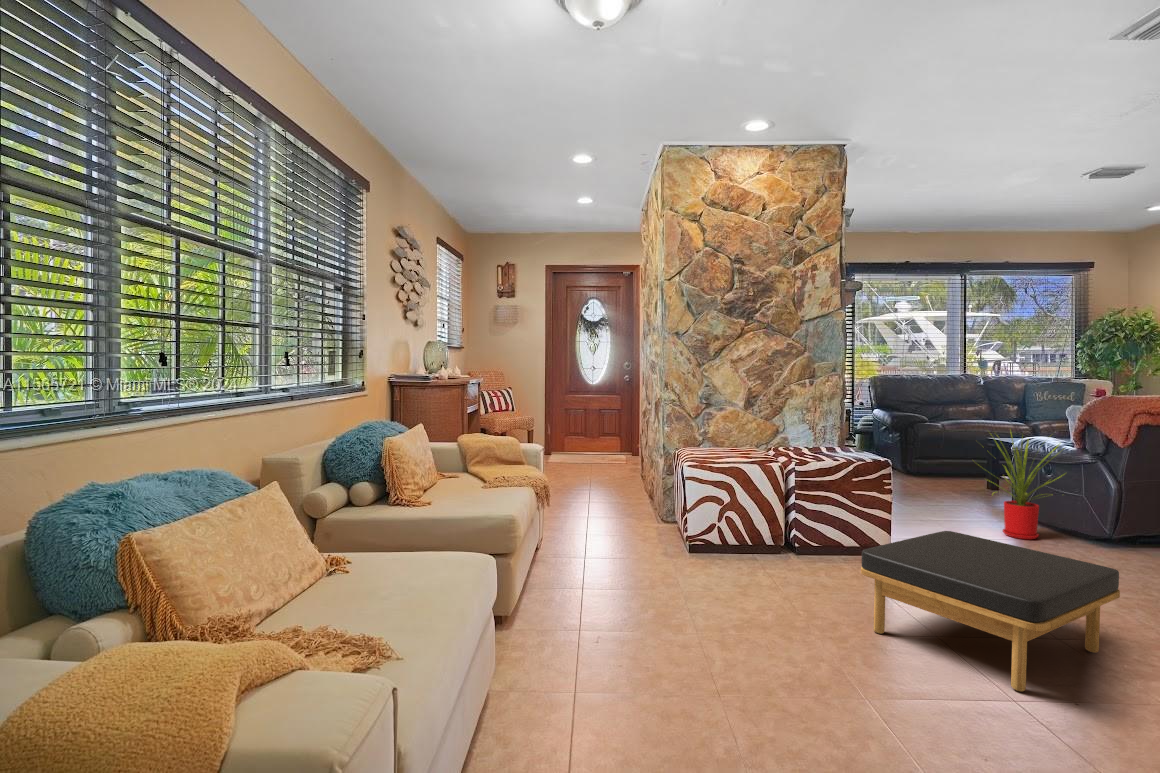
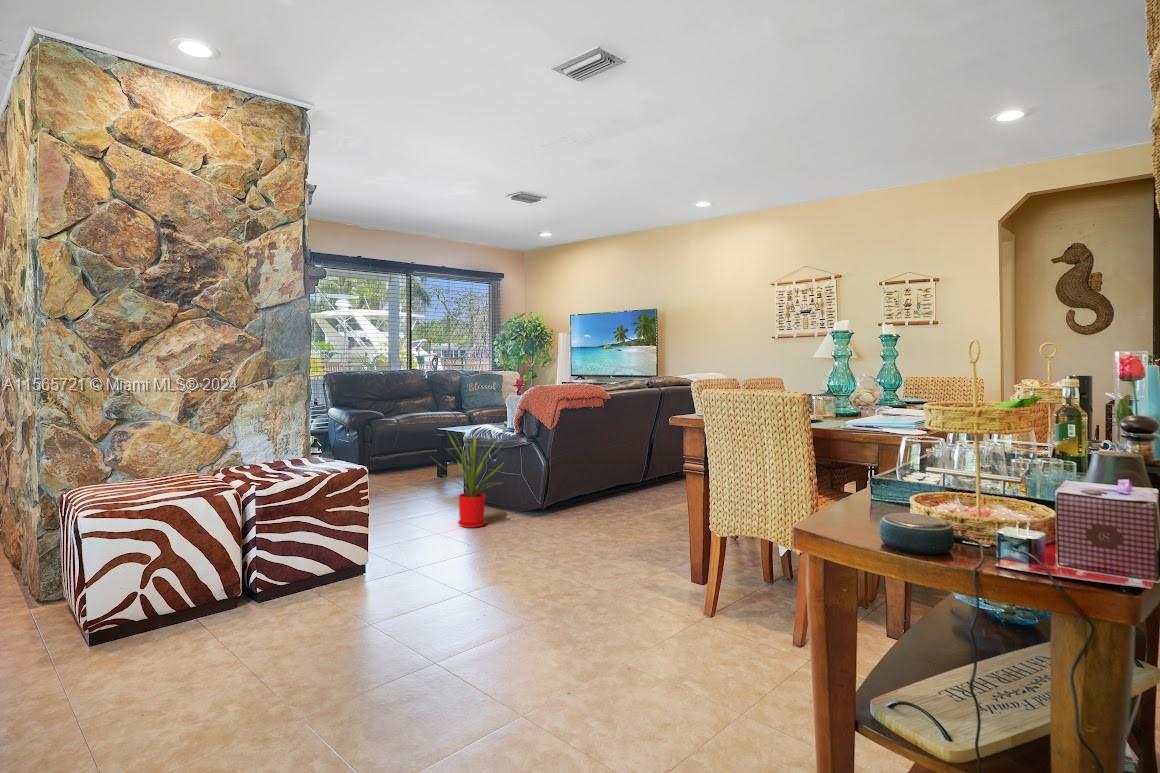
ottoman: present [861,531,1120,691] -> none [347,545,565,705]

